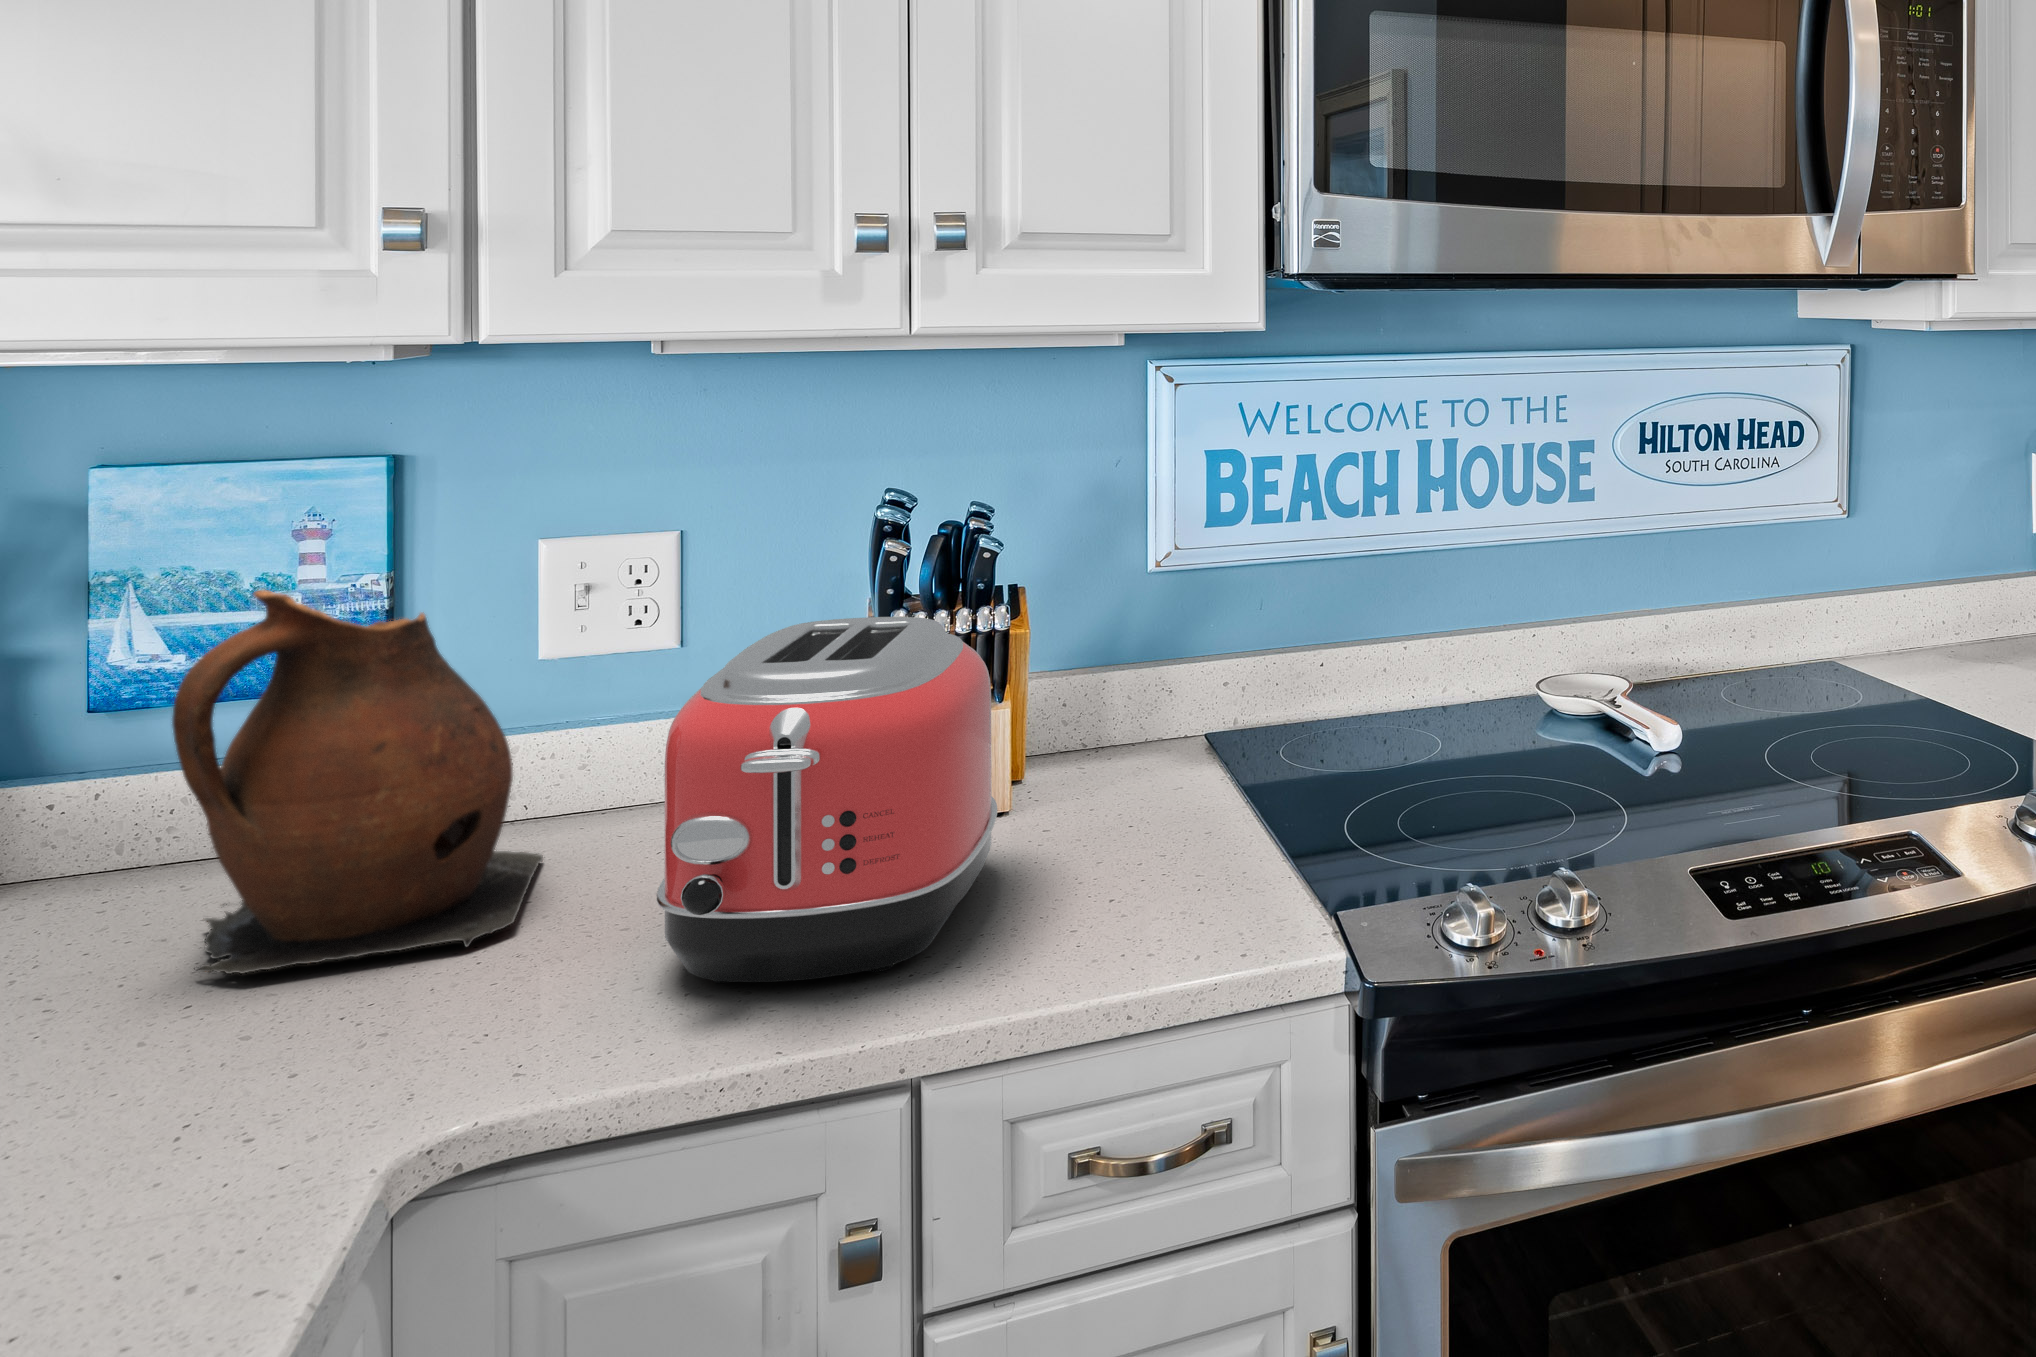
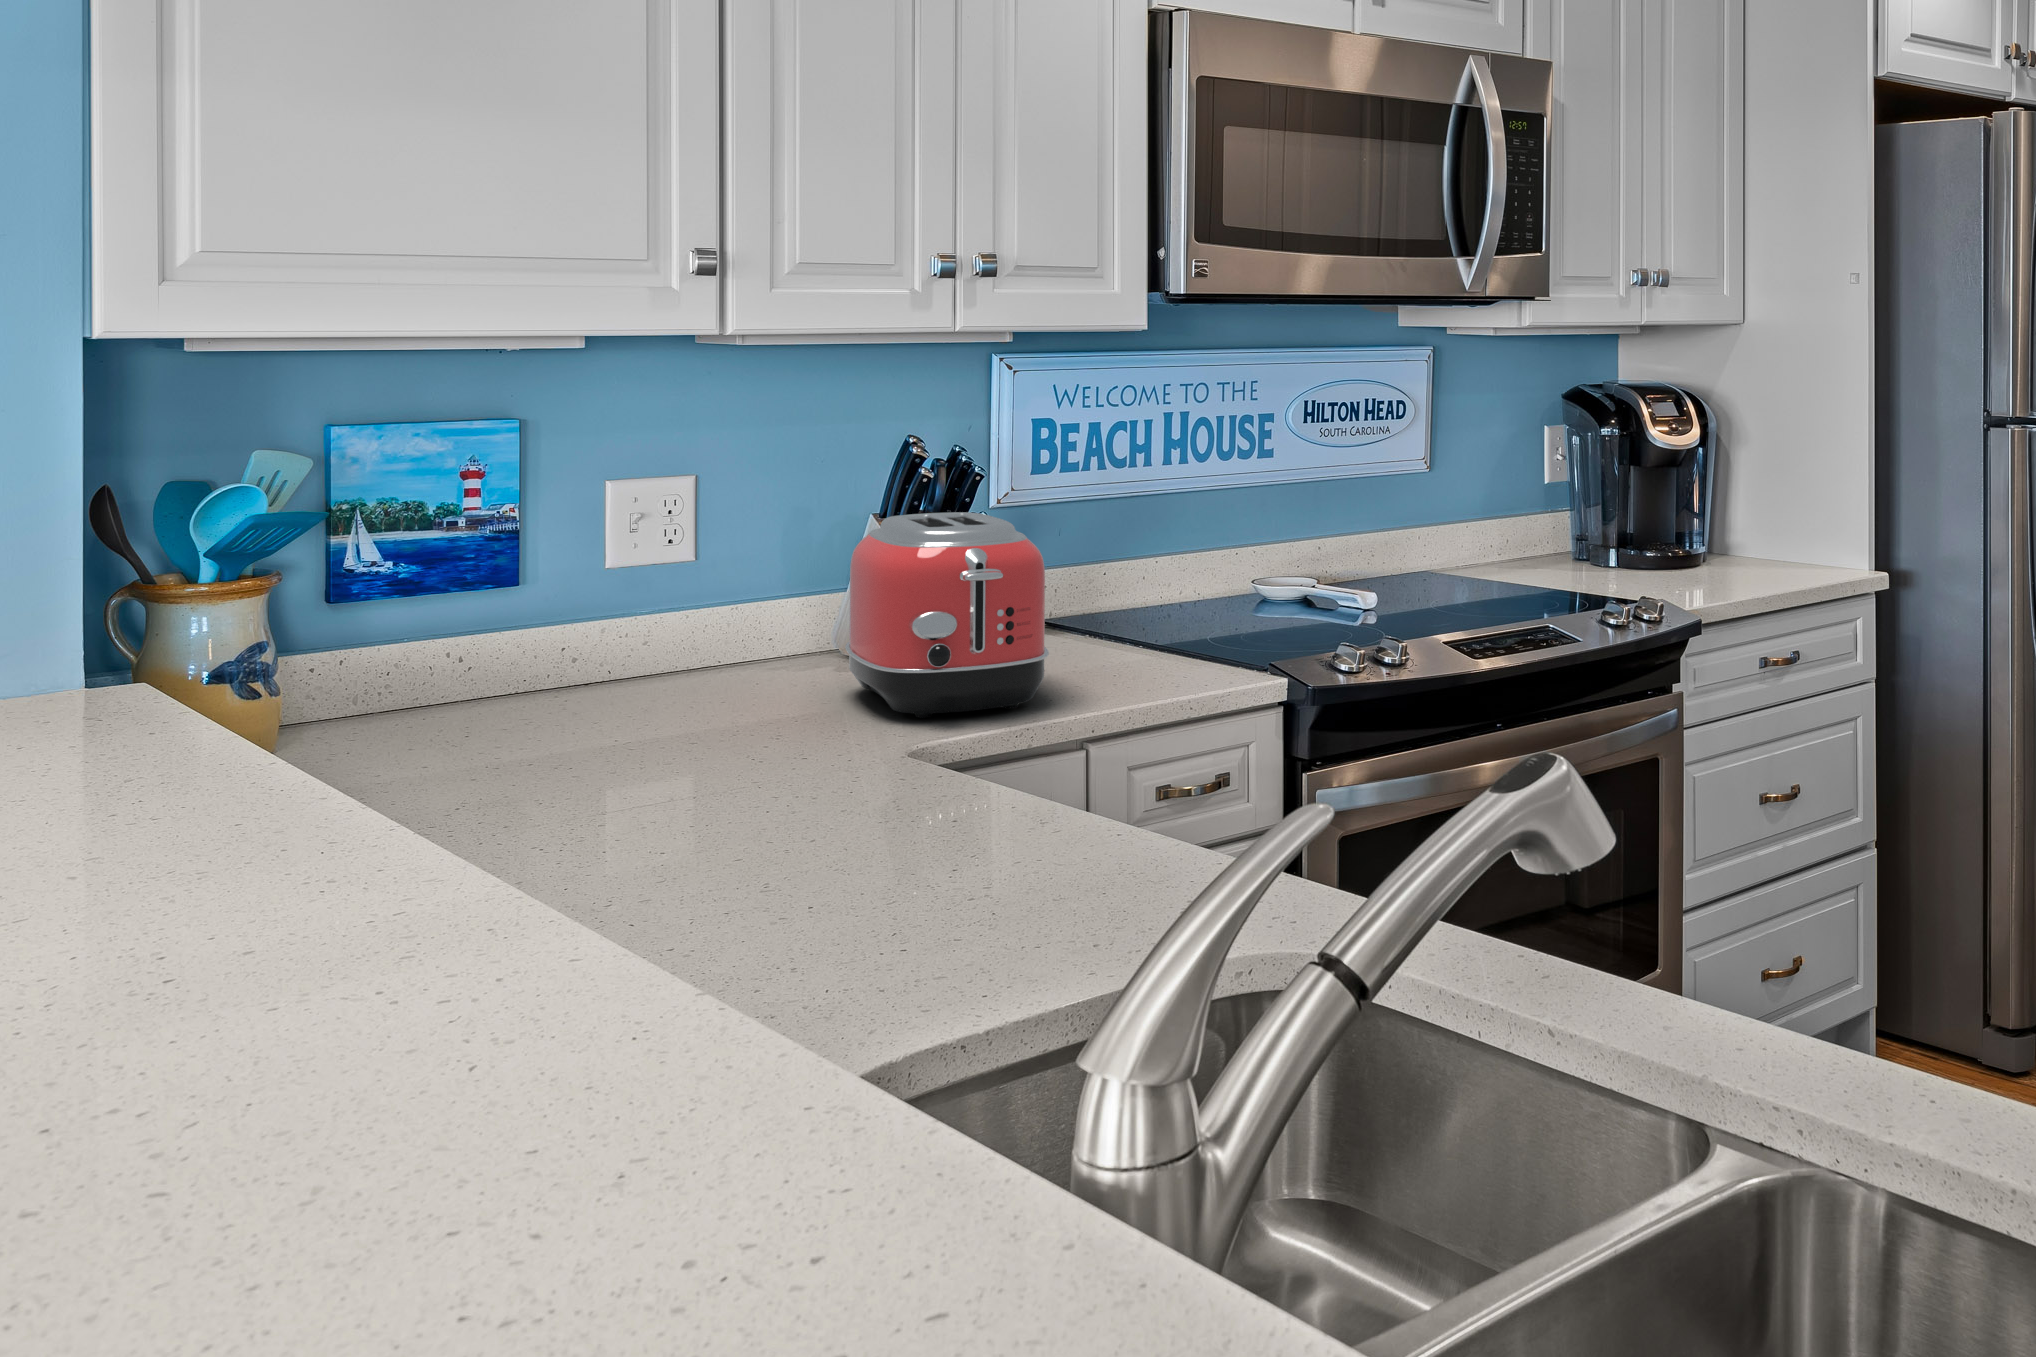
ceramic pitcher: present [172,590,543,974] -> none [500,494,736,736]

